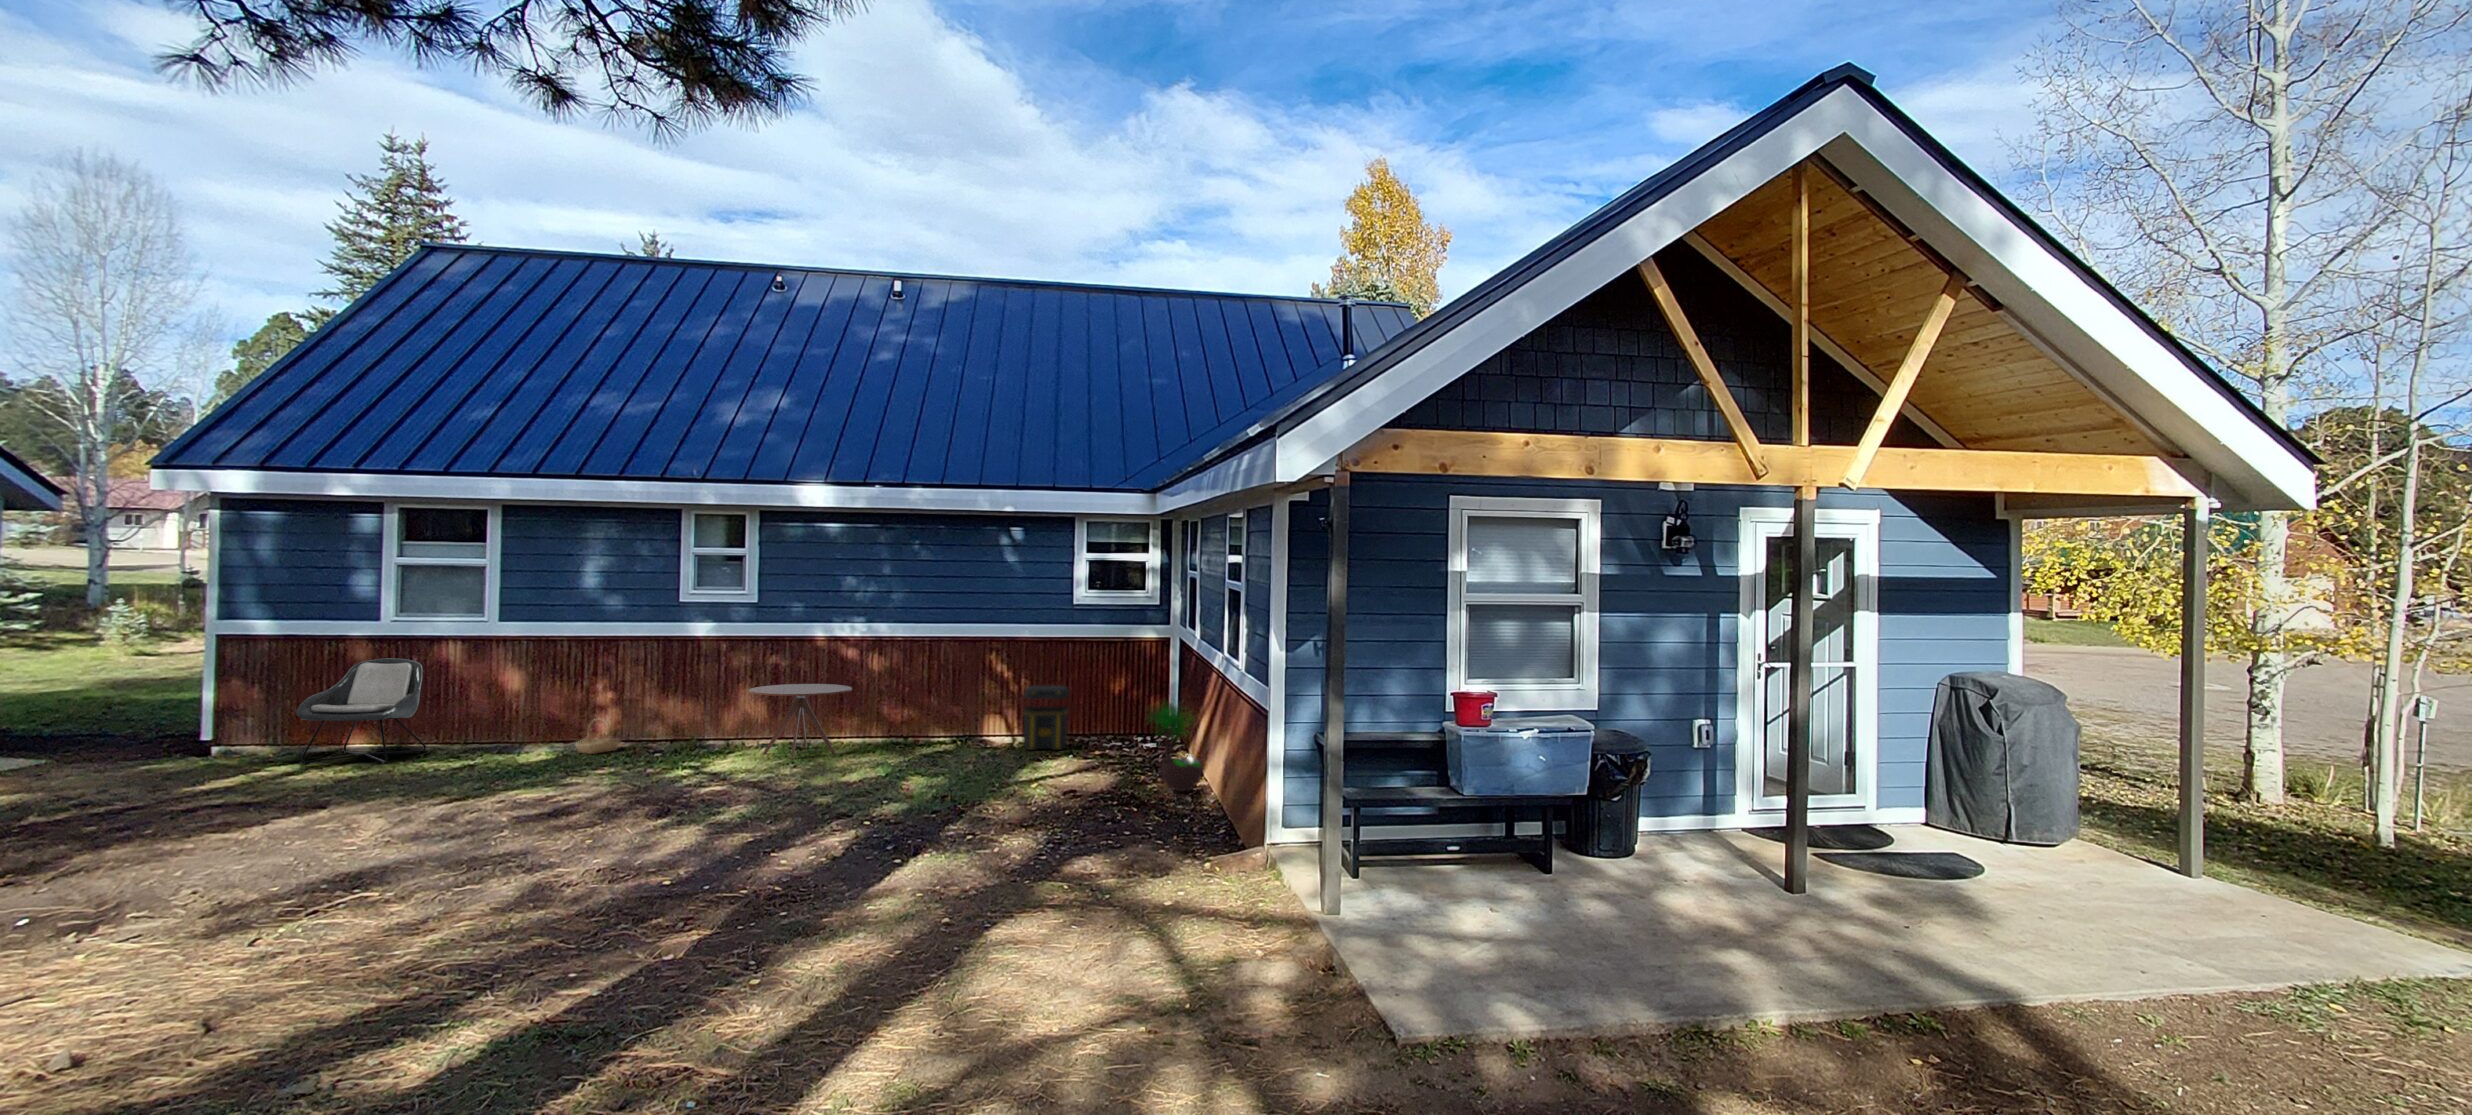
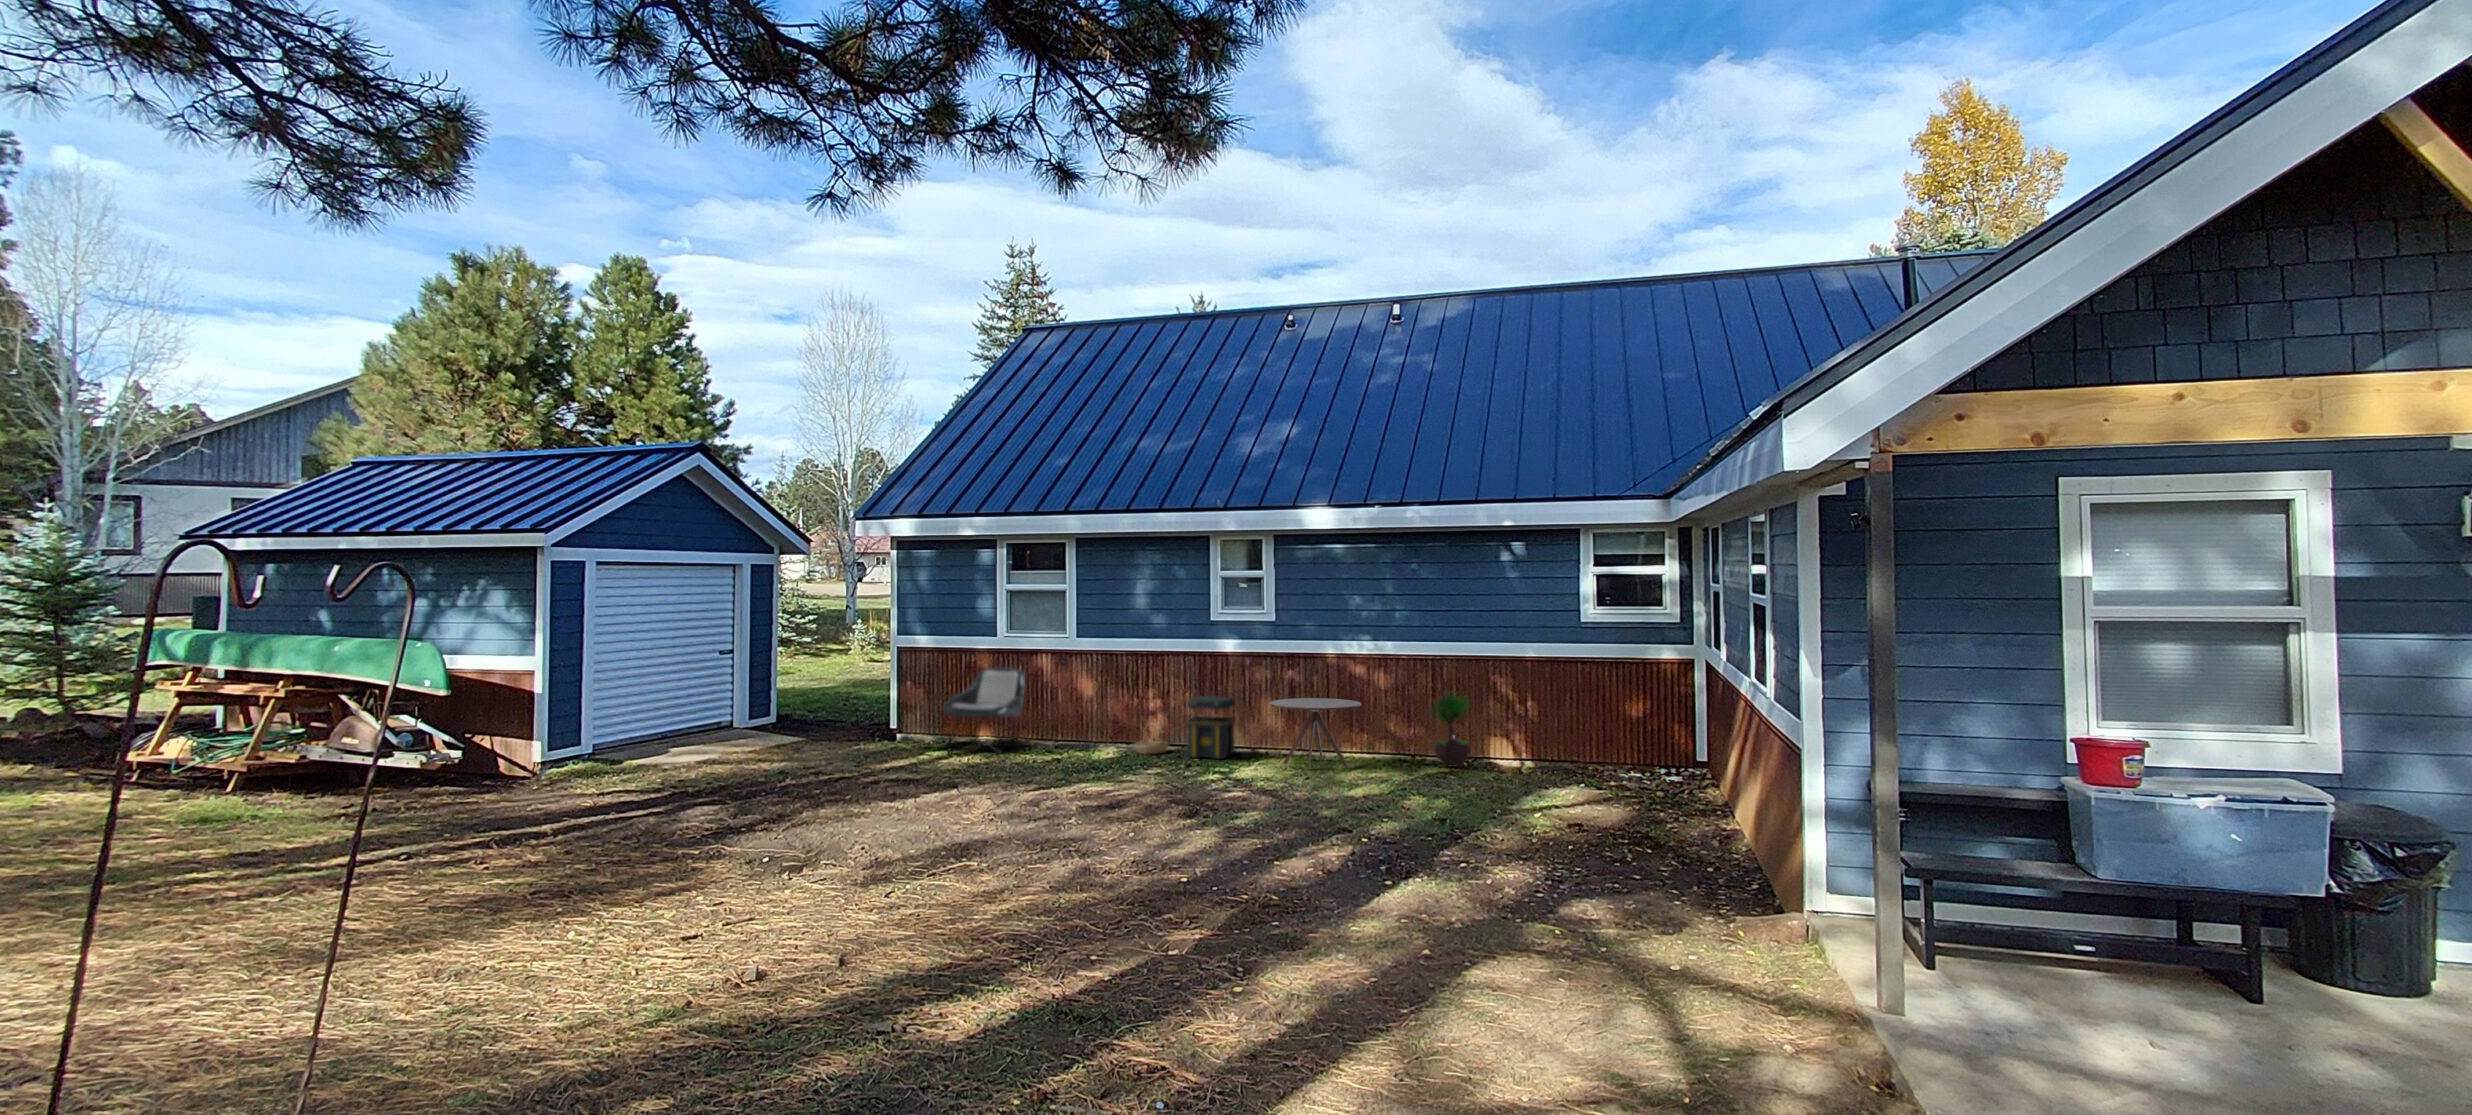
toolbox: present [1024,686,1069,750] -> present [1186,696,1235,759]
potted tree: present [1148,700,1203,792] -> present [1428,693,1471,767]

